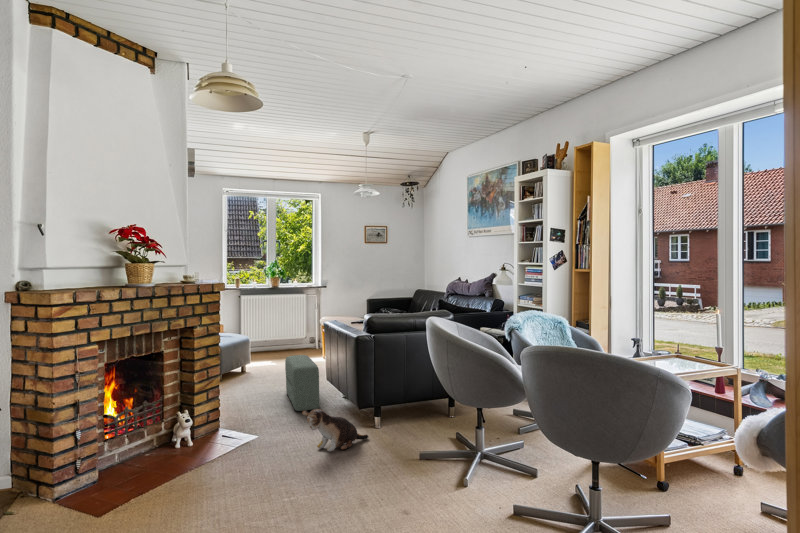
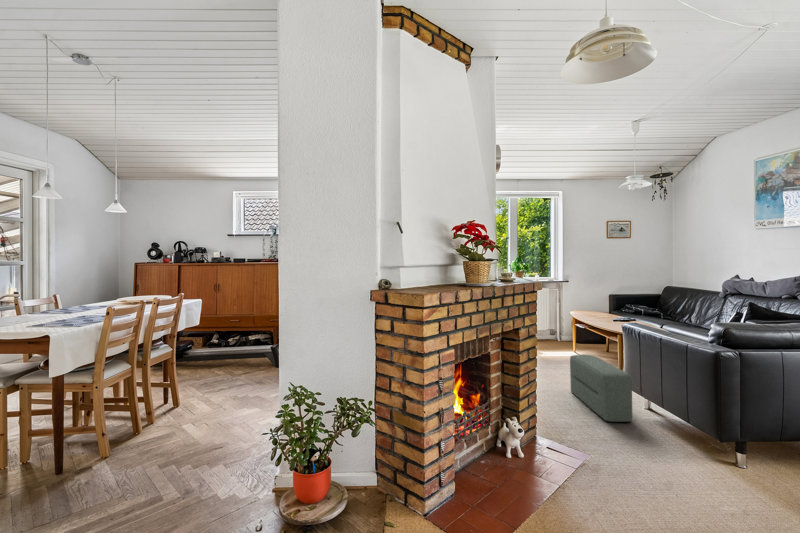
plush toy: present [302,409,368,451] -> none [678,445,756,505]

